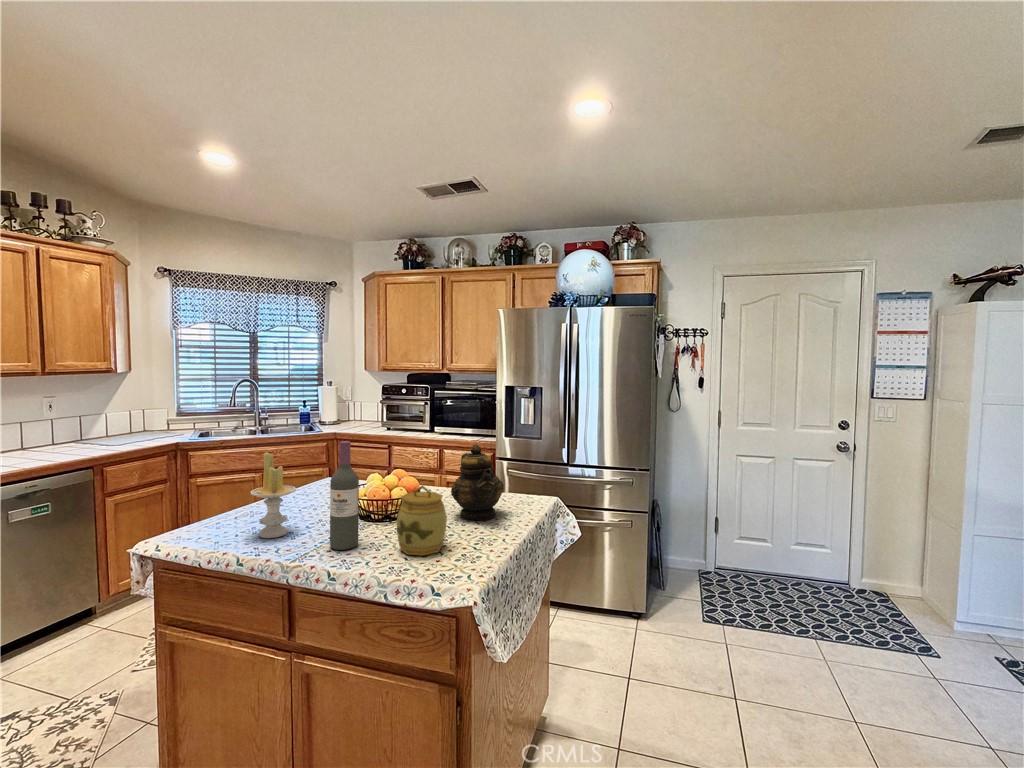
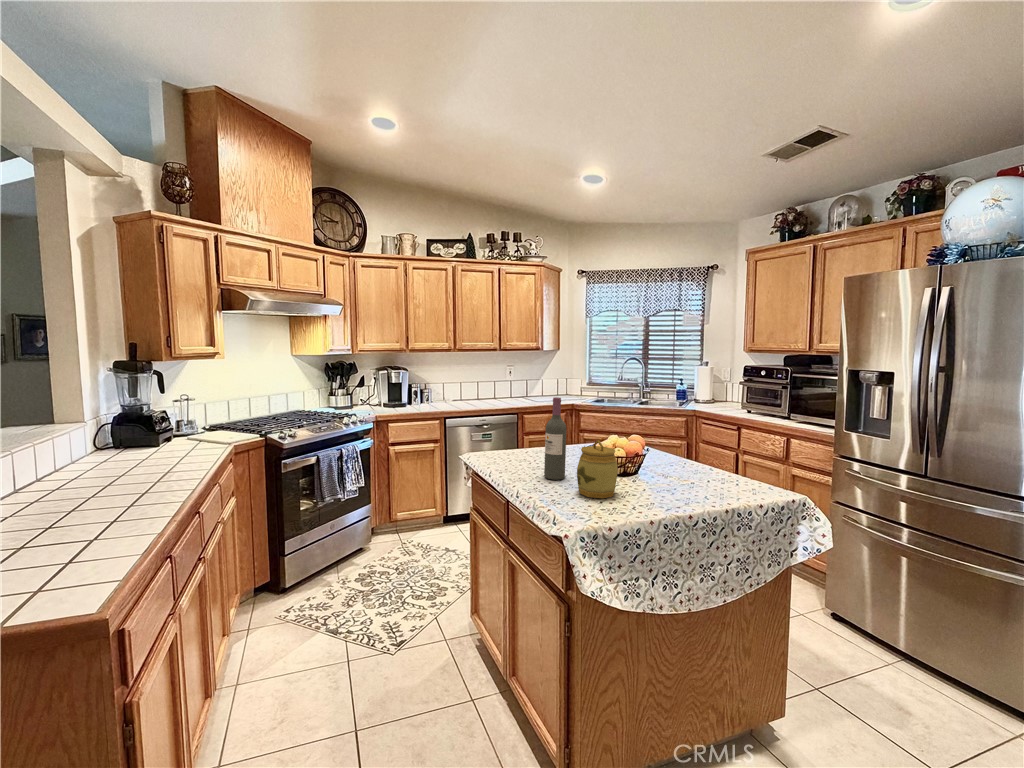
teapot: present [451,444,504,520] -> none [658,417,715,492]
candle: present [251,452,296,538] -> none [517,402,547,463]

